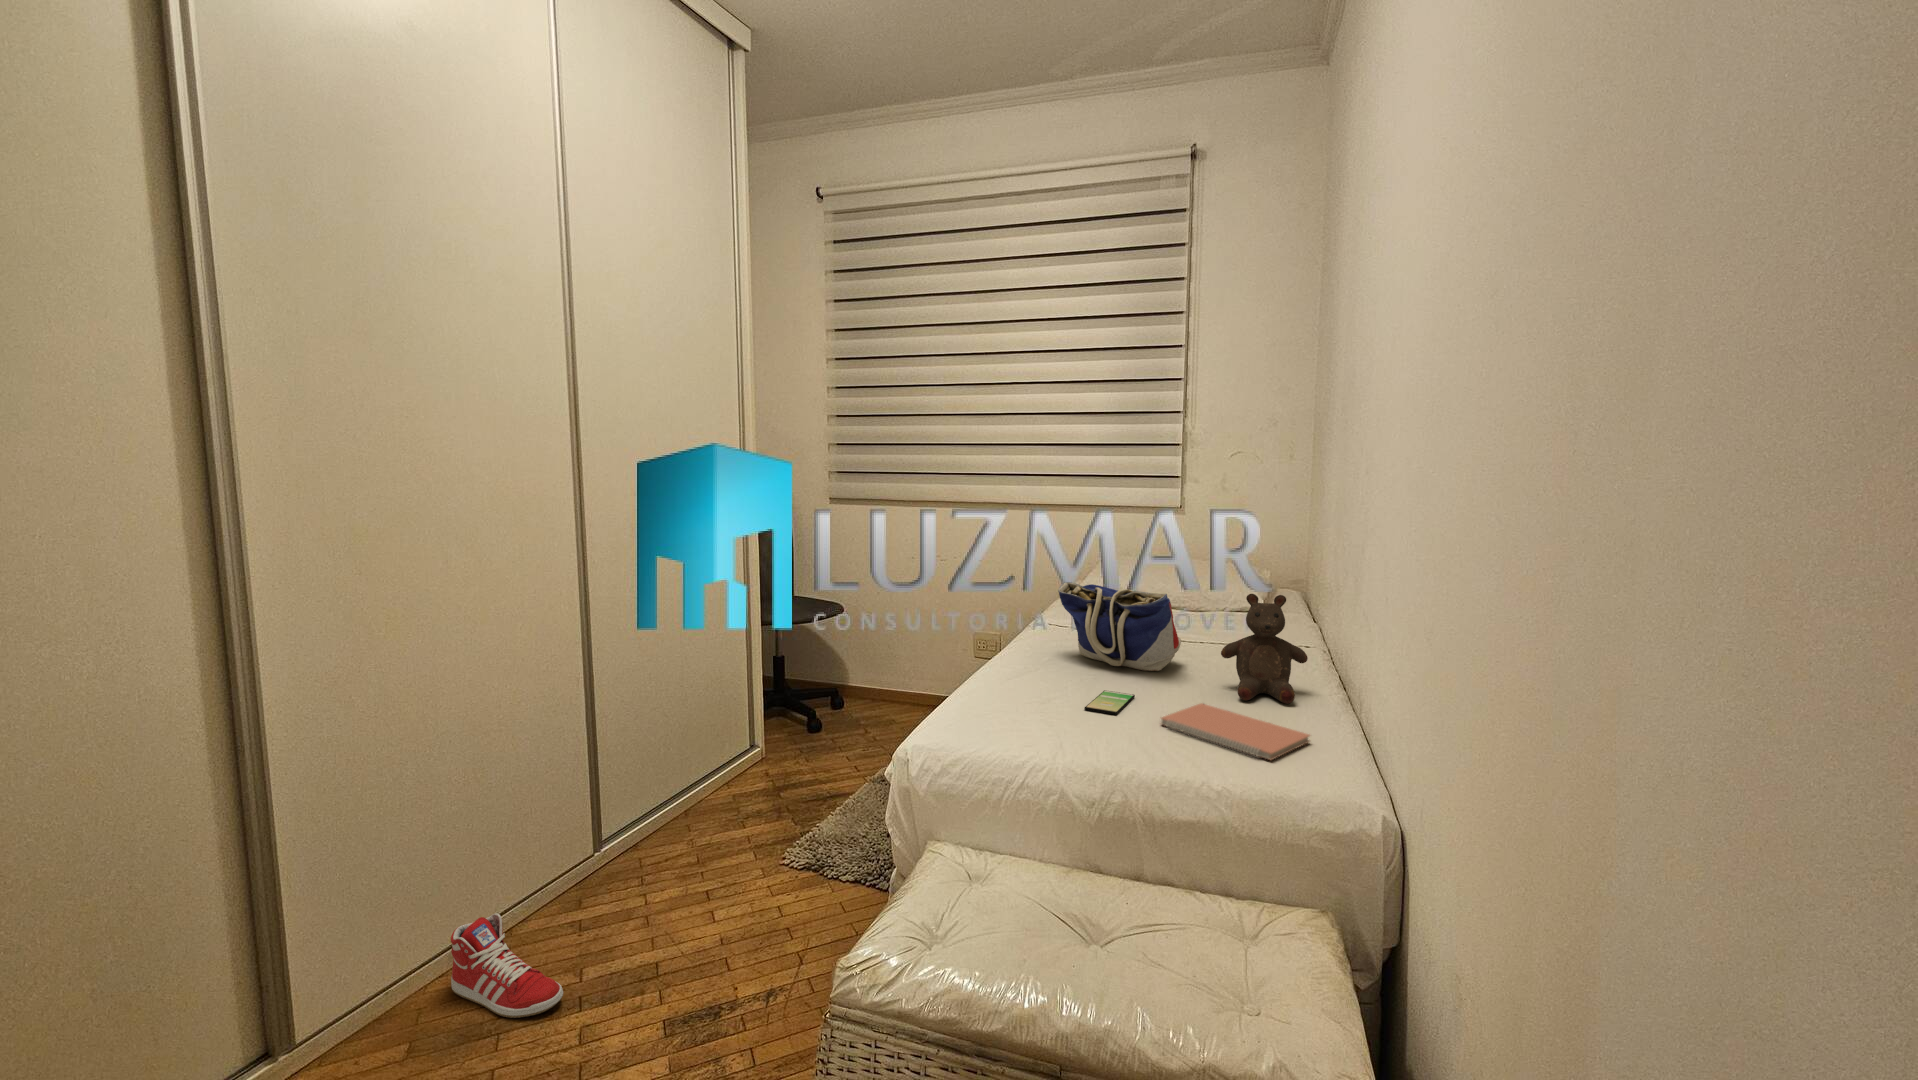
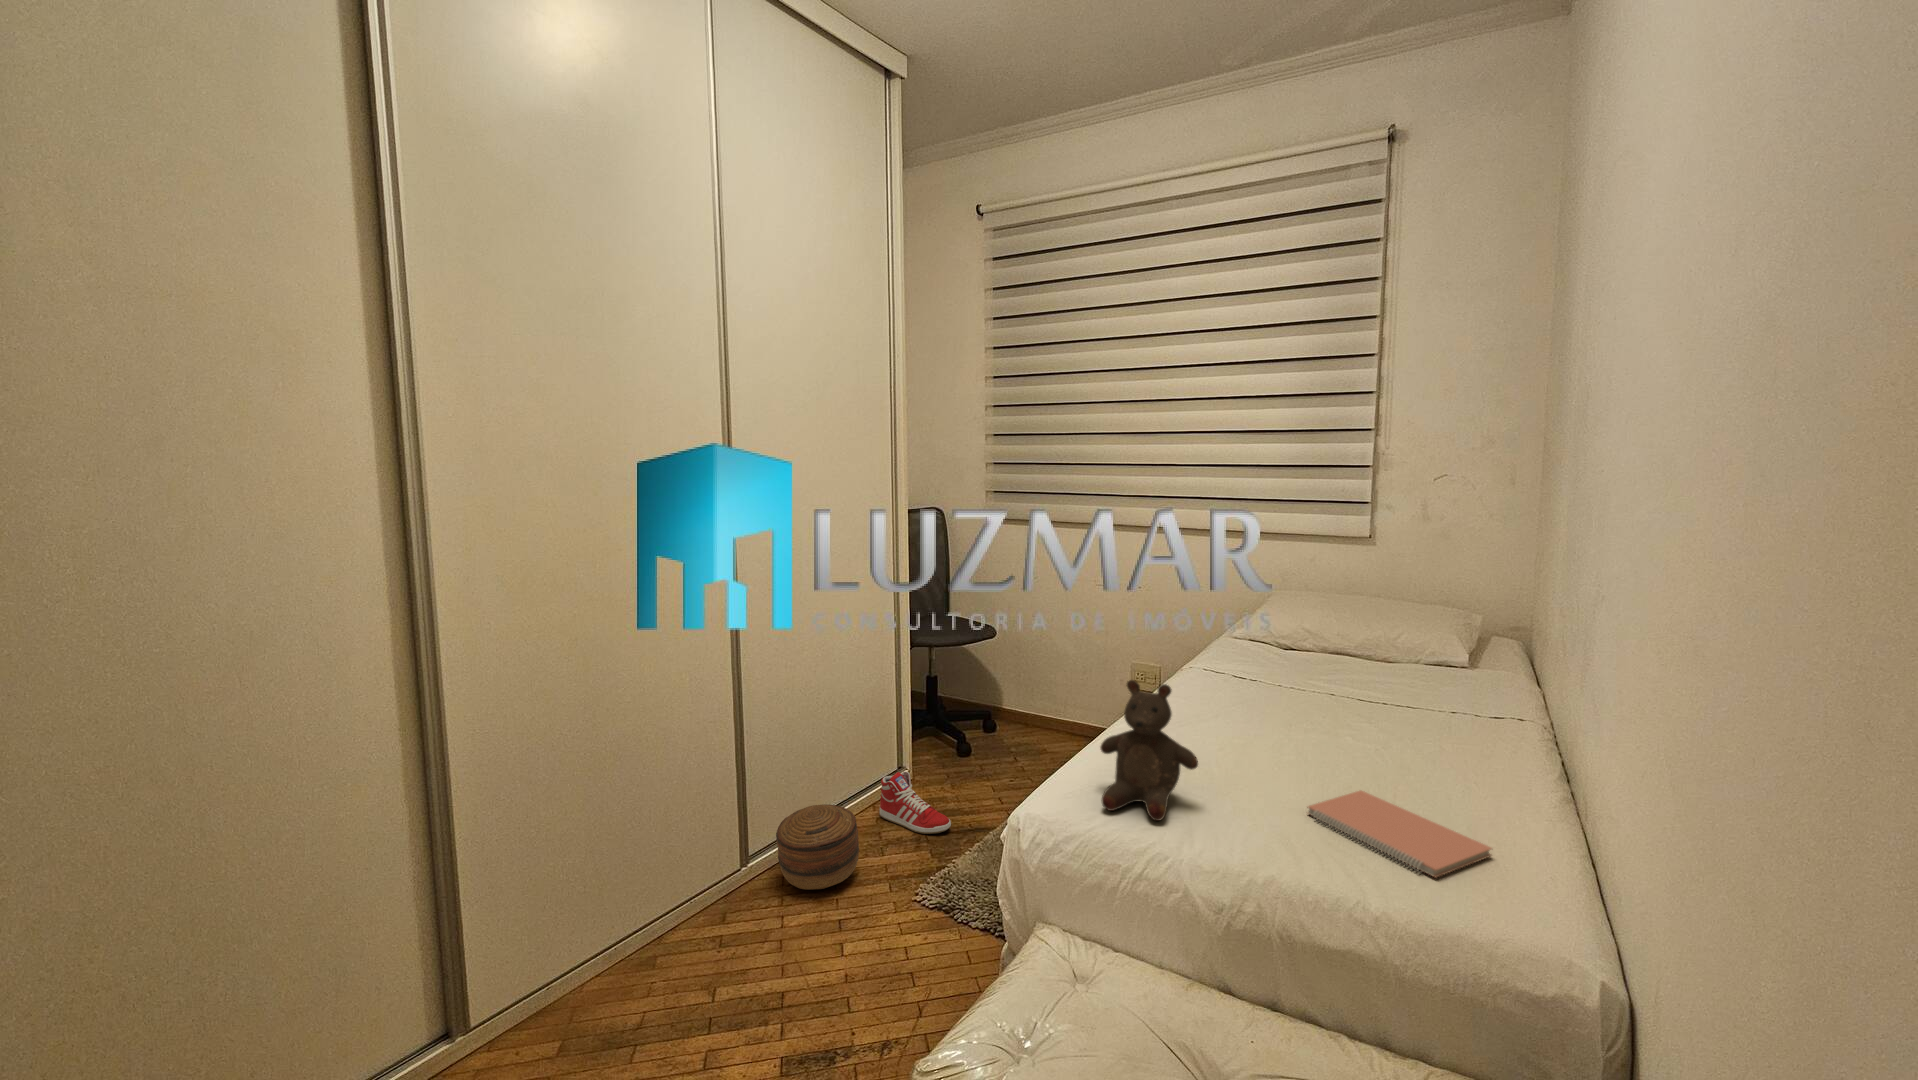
tote bag: present [1058,582,1181,671] -> none [1207,632,1349,740]
stuffed bear: present [1221,594,1308,704] -> present [1100,680,1198,821]
smartphone: present [1084,690,1135,715] -> none [1222,762,1284,796]
basket: none [633,779,722,866] -> present [776,804,859,890]
sneaker: present [451,913,563,1018] -> present [880,771,951,834]

